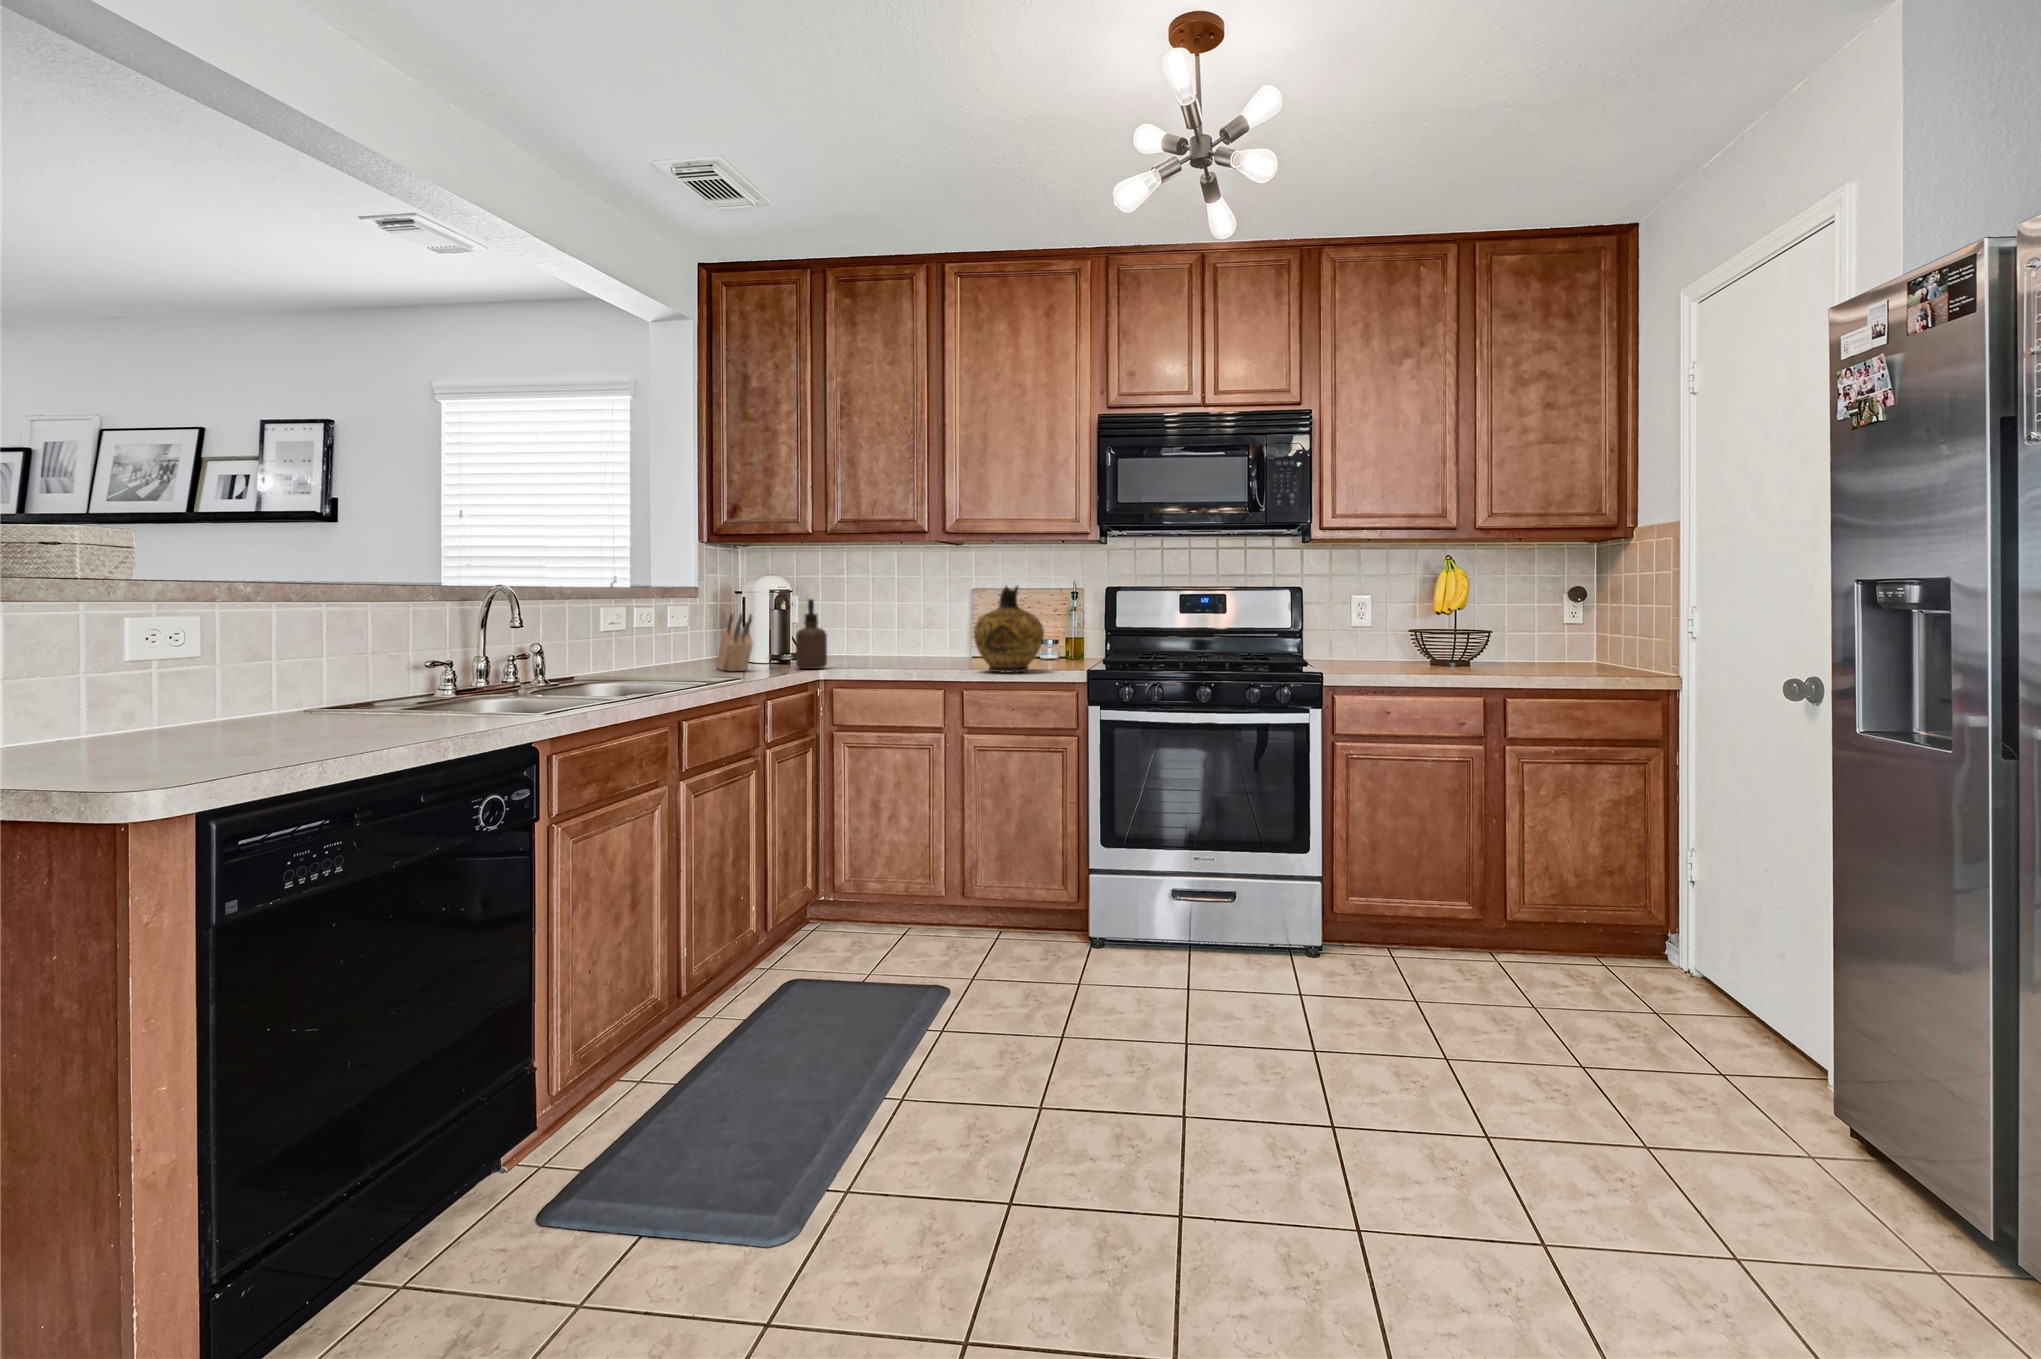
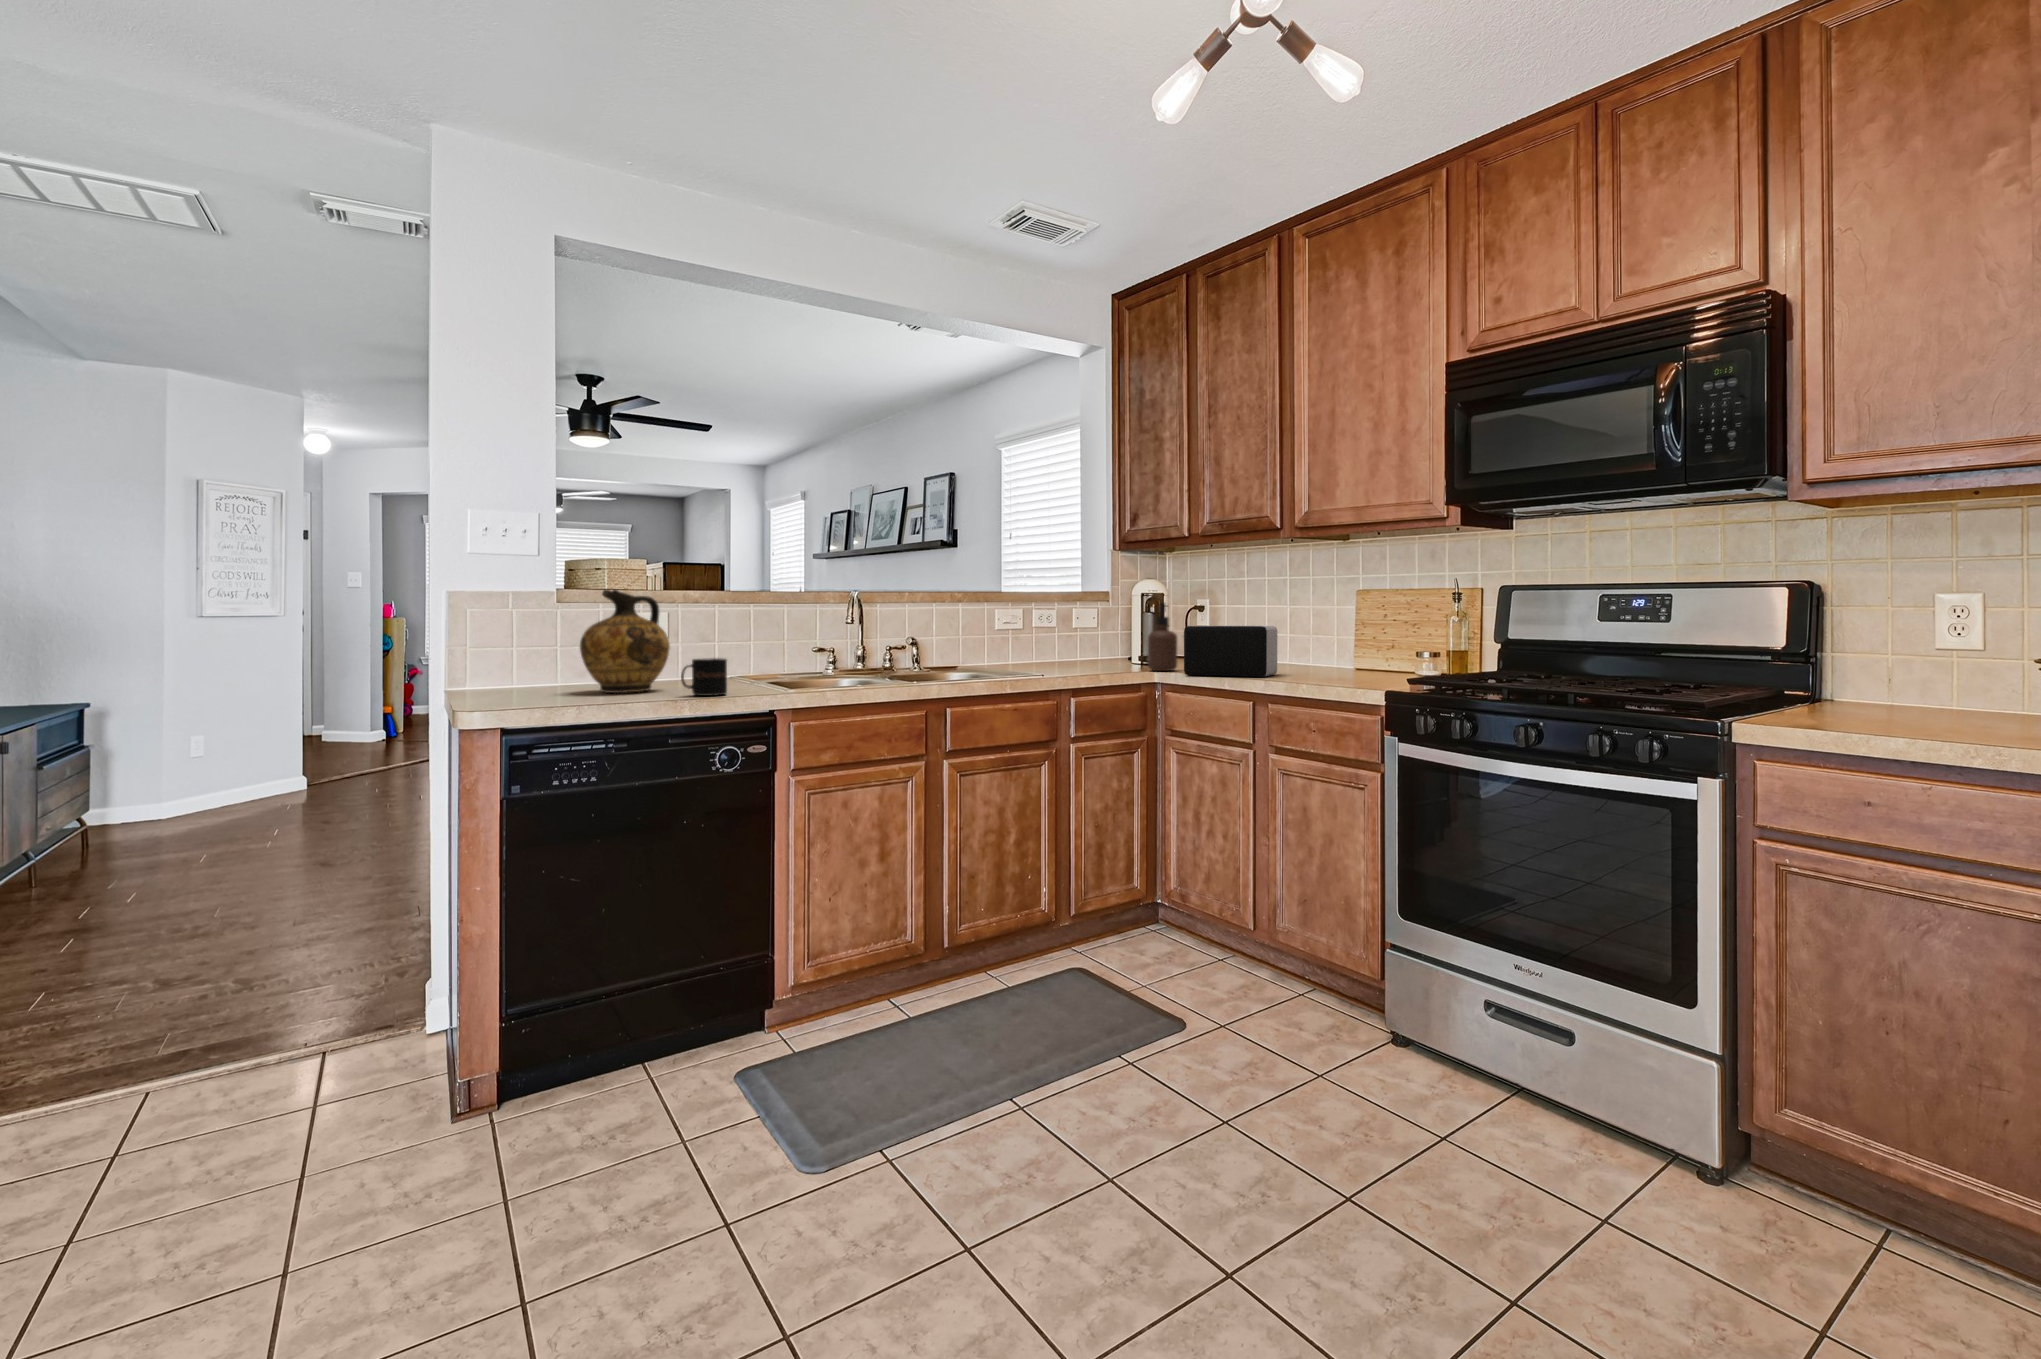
ceramic jug: present [974,586,1044,673] -> present [580,589,670,693]
knife block: present [716,614,753,671] -> none [1082,616,1116,670]
toaster: none [853,622,947,671] -> present [1182,626,1277,677]
mug: none [402,674,465,728] -> present [681,658,727,696]

